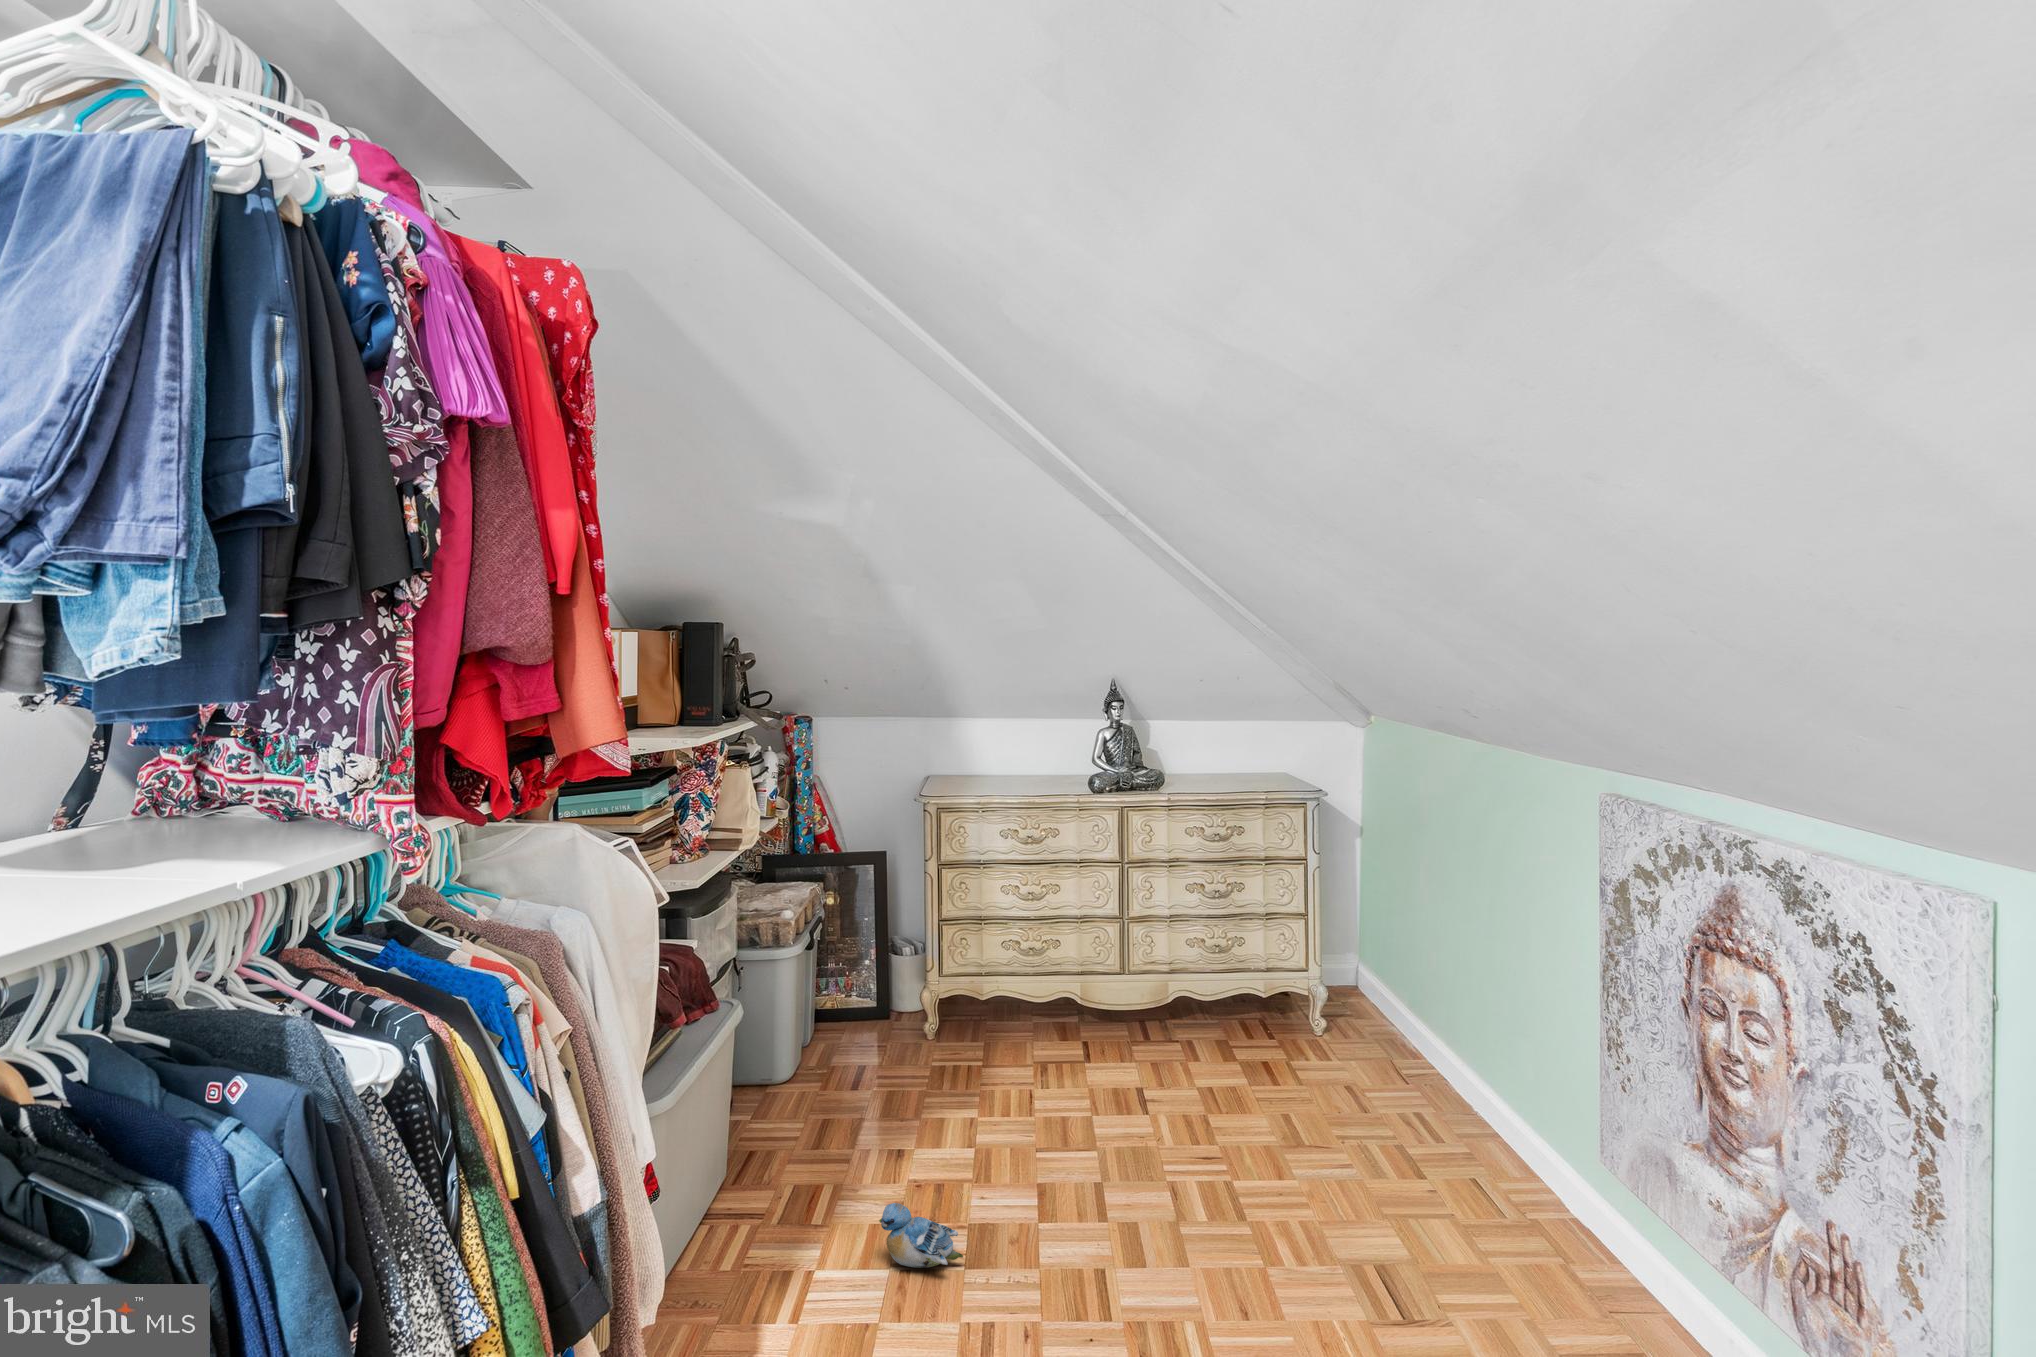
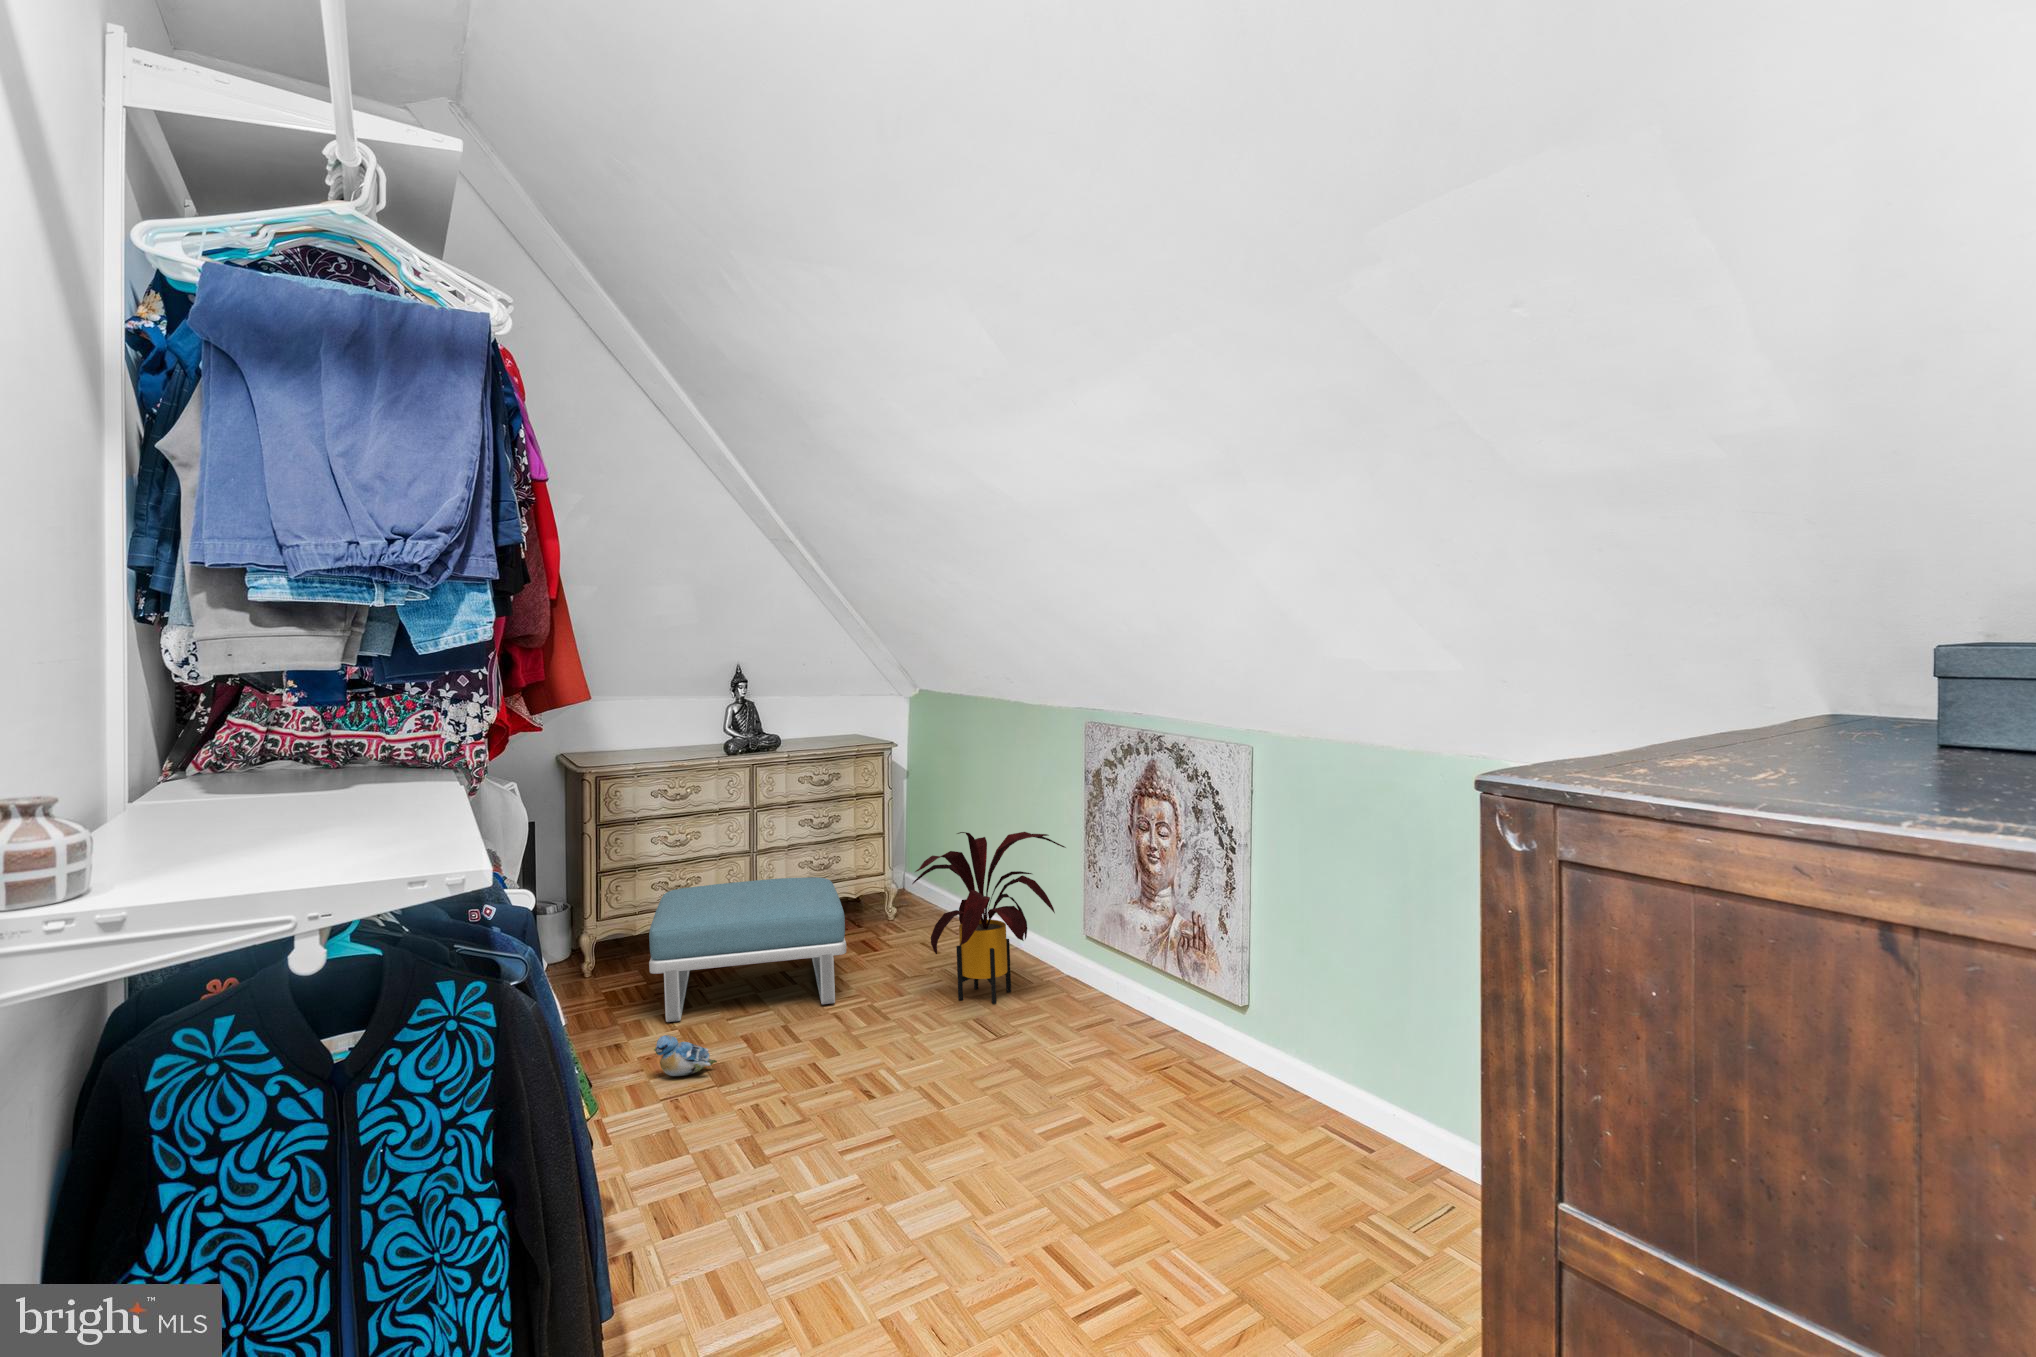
house plant: none [1283,957,1570,1247] -> present [912,832,1066,1004]
footstool: none [929,963,1211,1179] -> present [649,877,846,1022]

